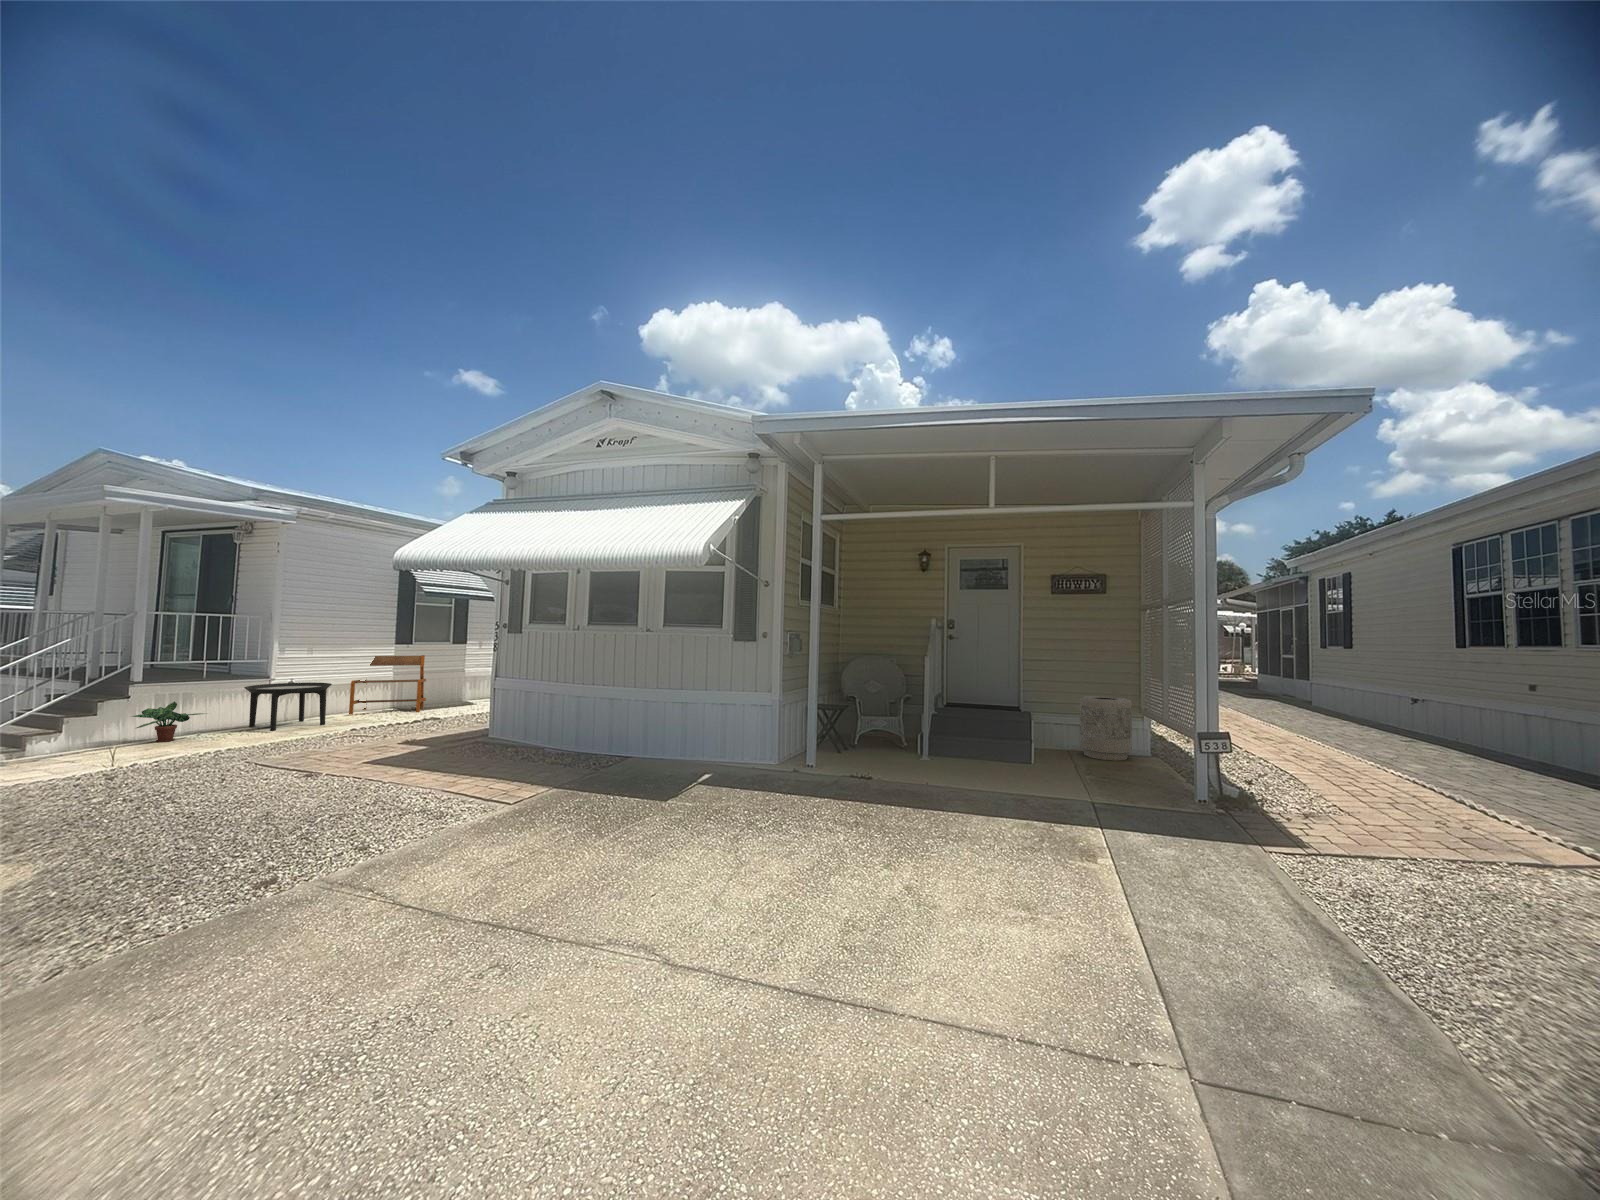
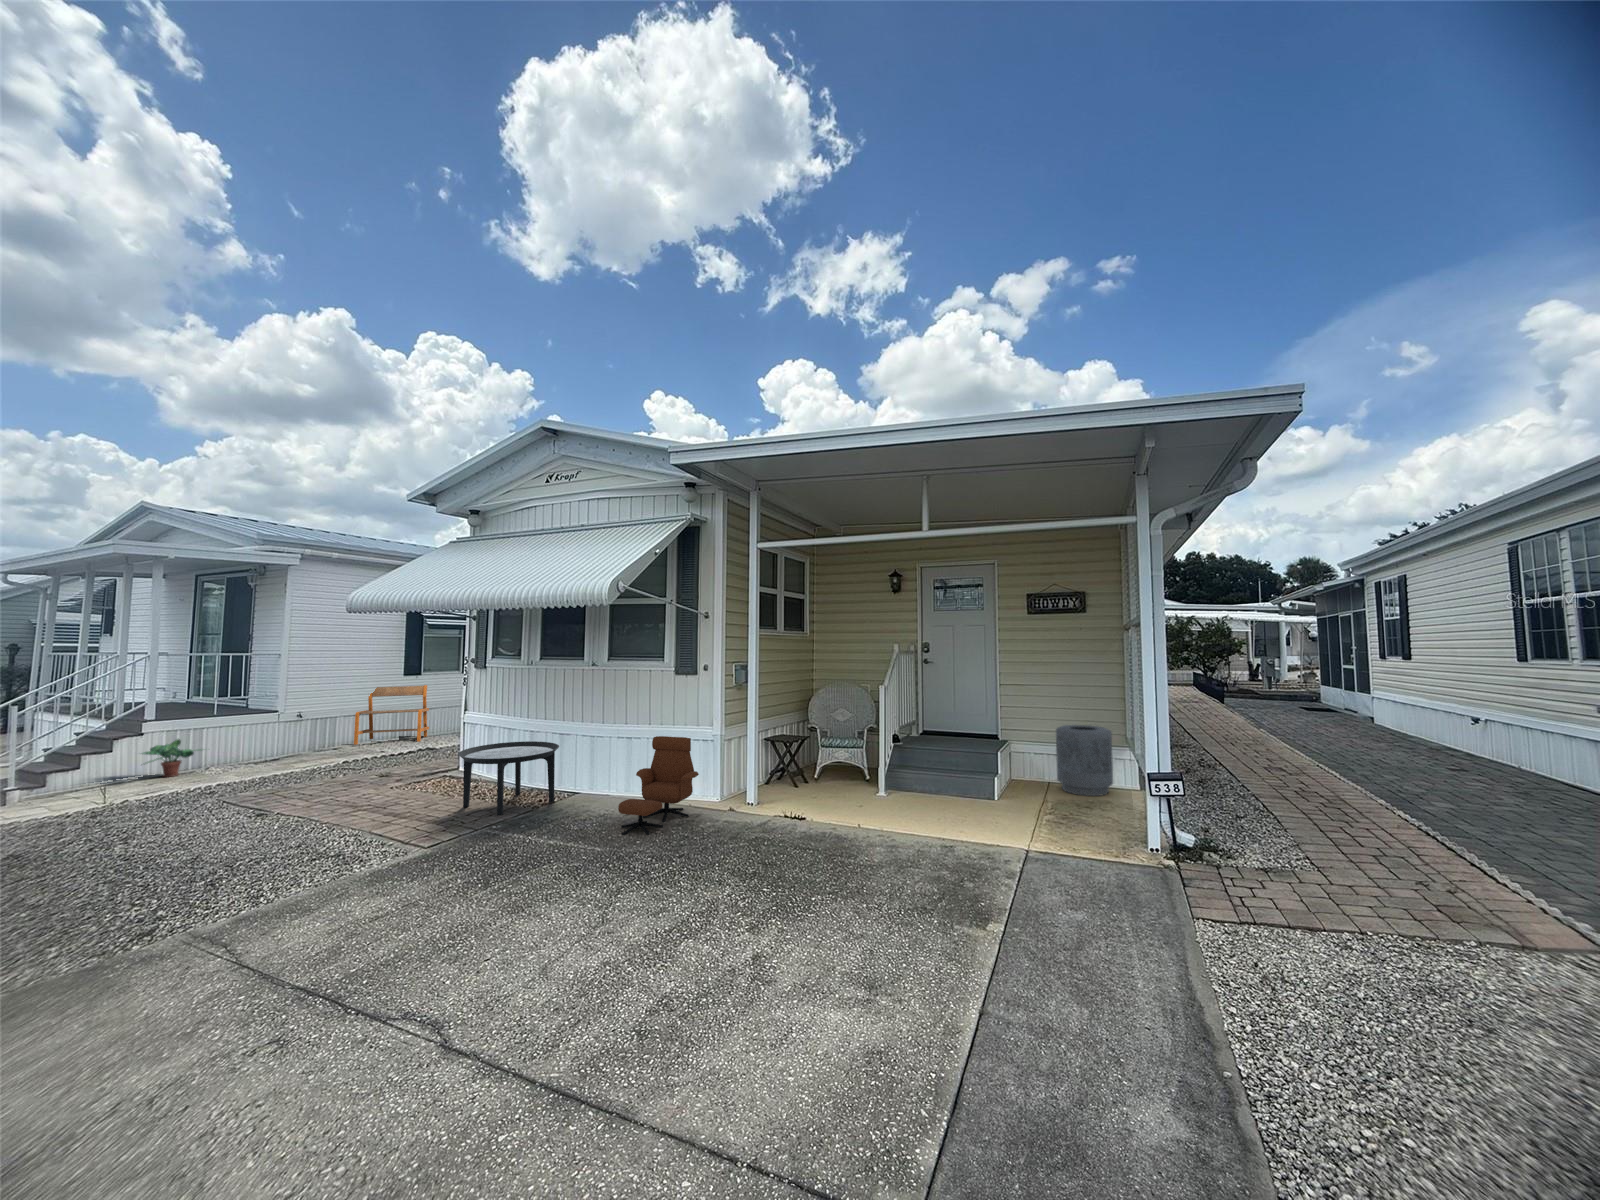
round table: present [244,682,332,731] -> present [458,741,559,816]
lounge chair: none [689,699,759,792] -> present [618,736,699,835]

